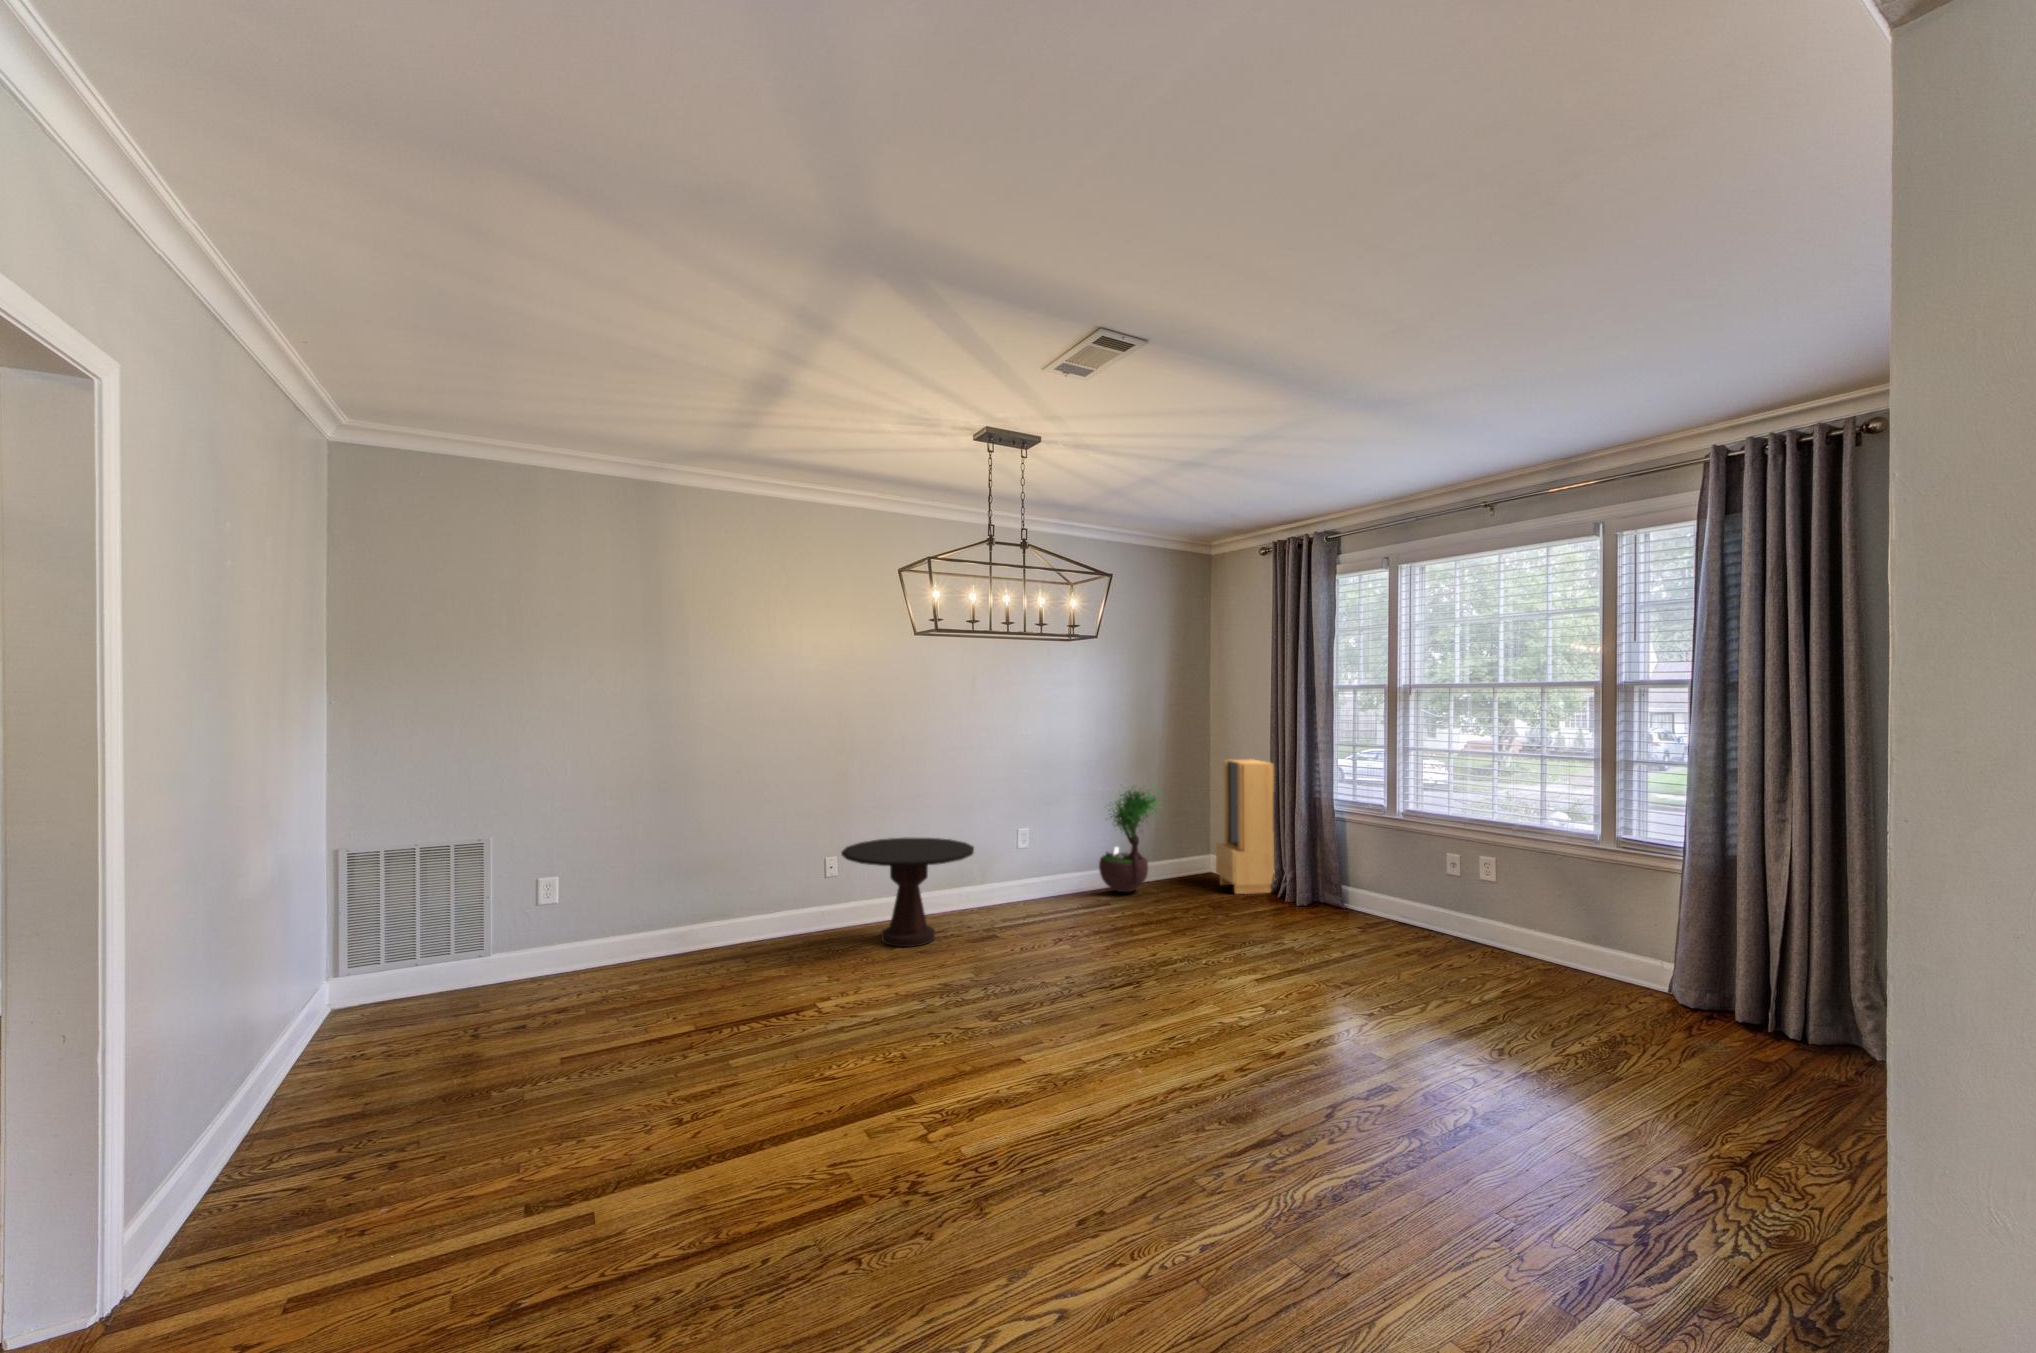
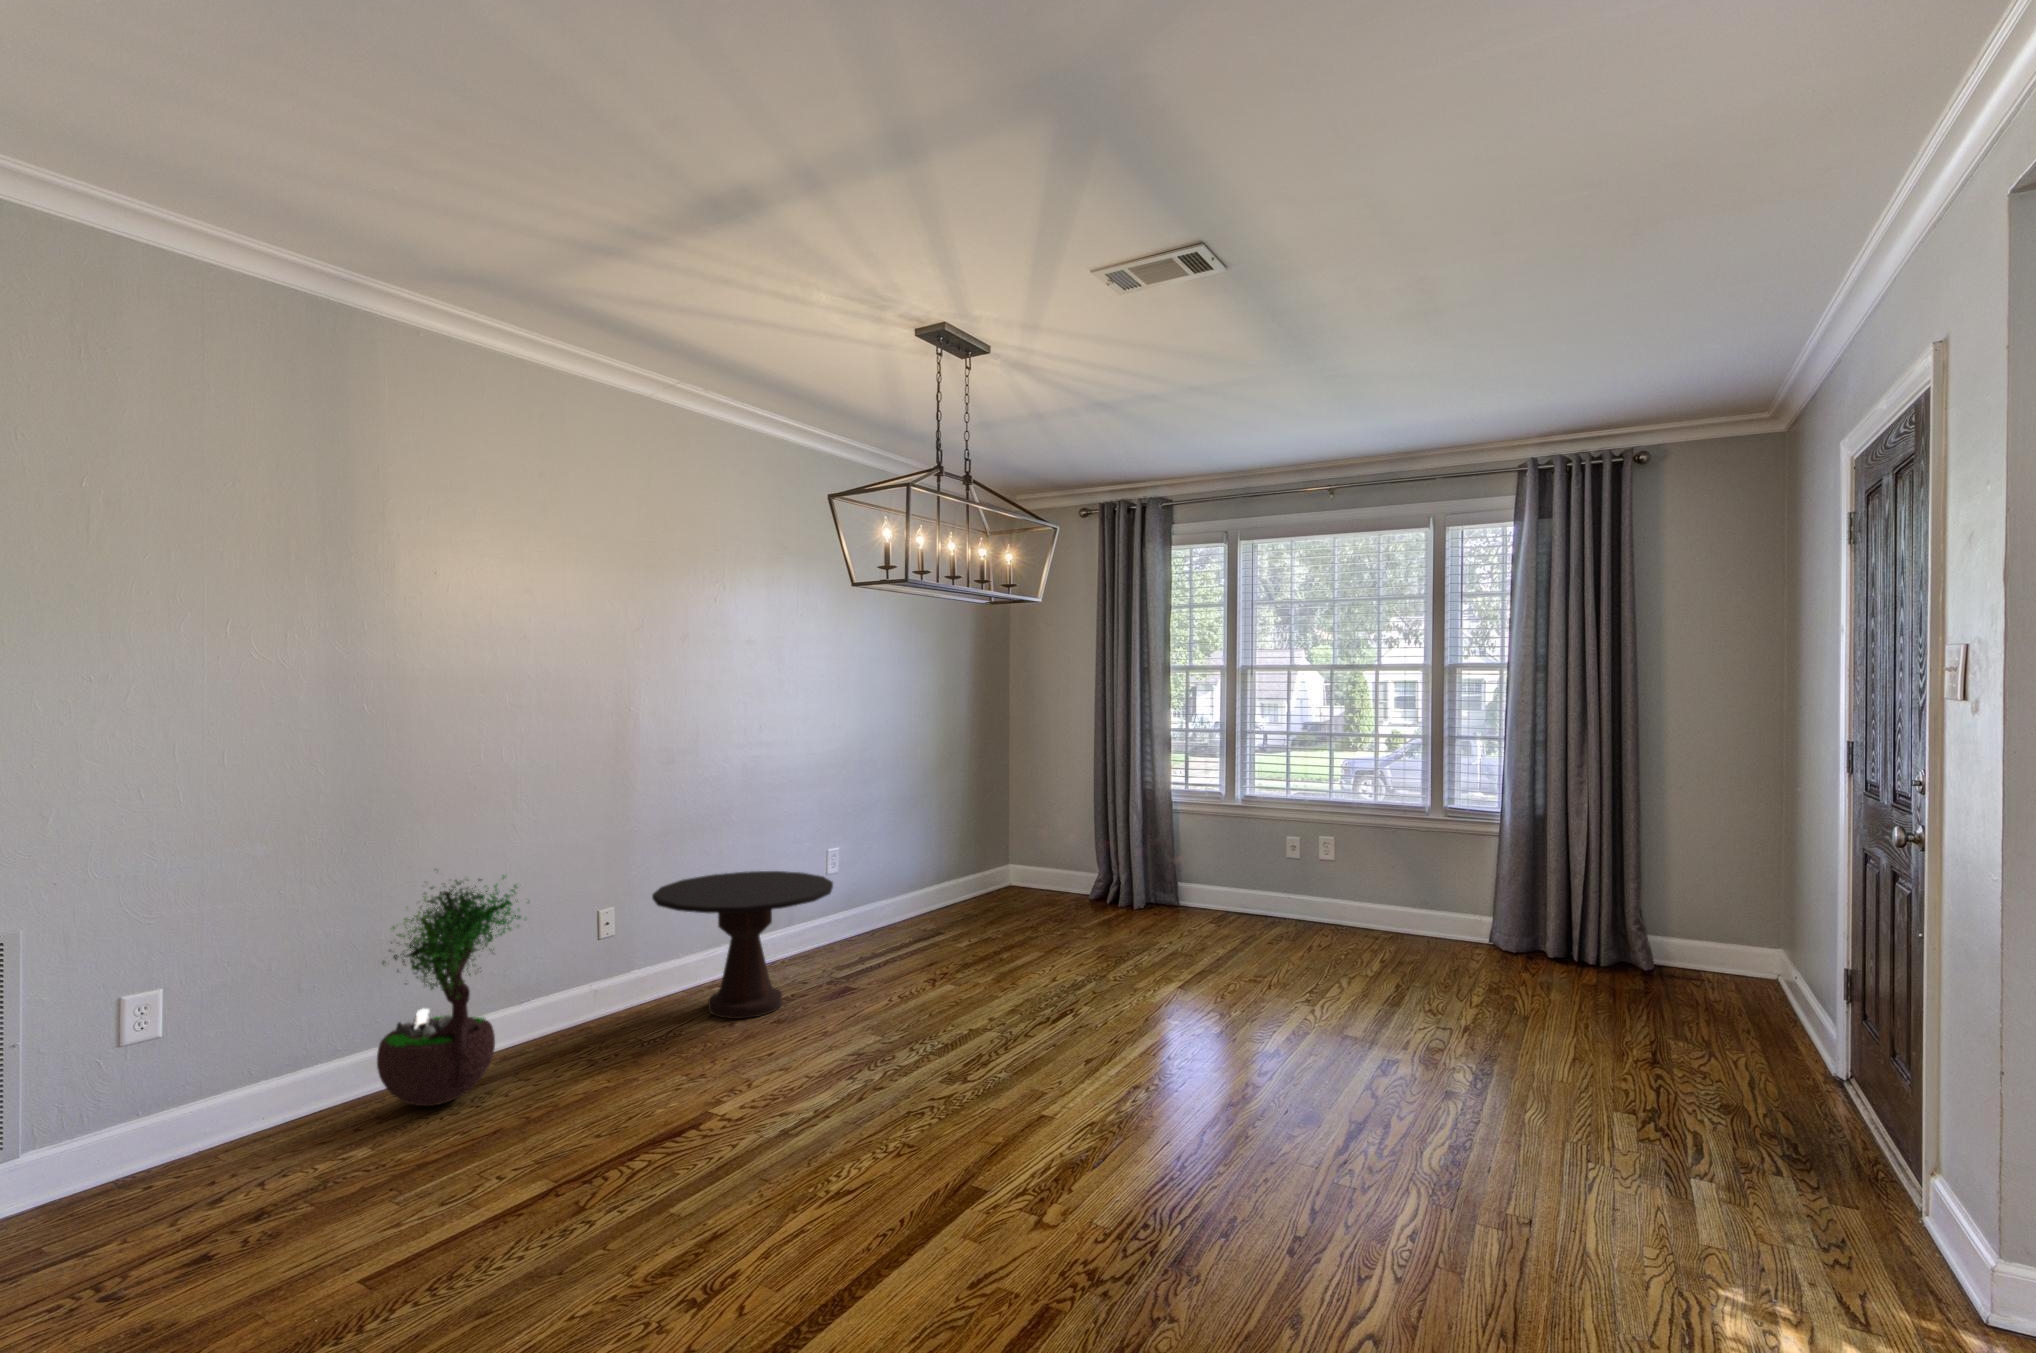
storage cabinet: present [1216,759,1274,894] -> none [1027,751,1096,903]
potted tree: present [1099,786,1161,892] -> present [377,875,529,1106]

